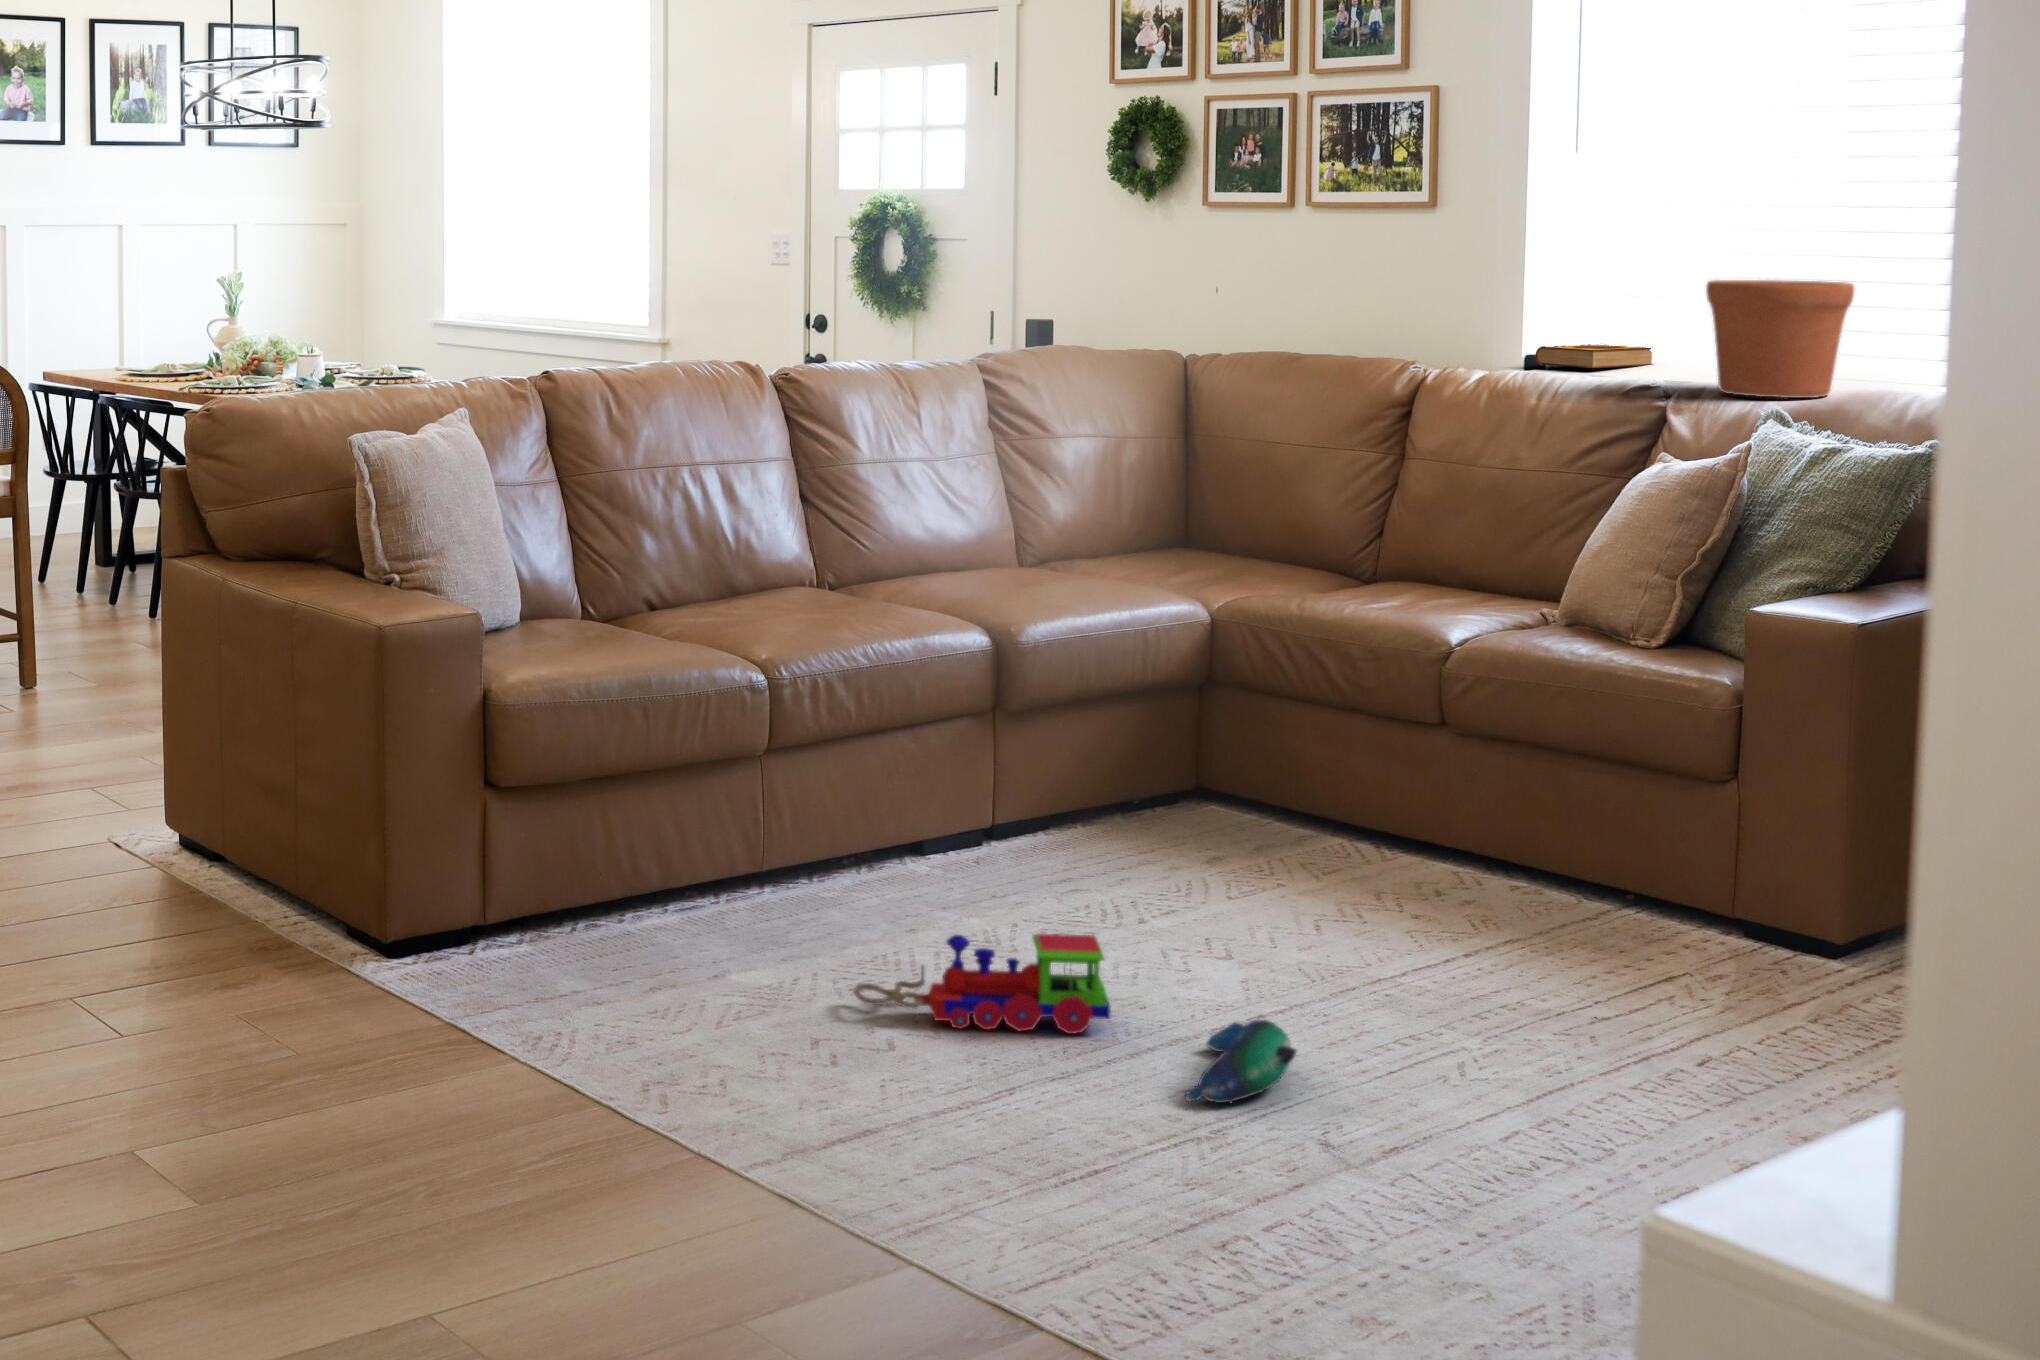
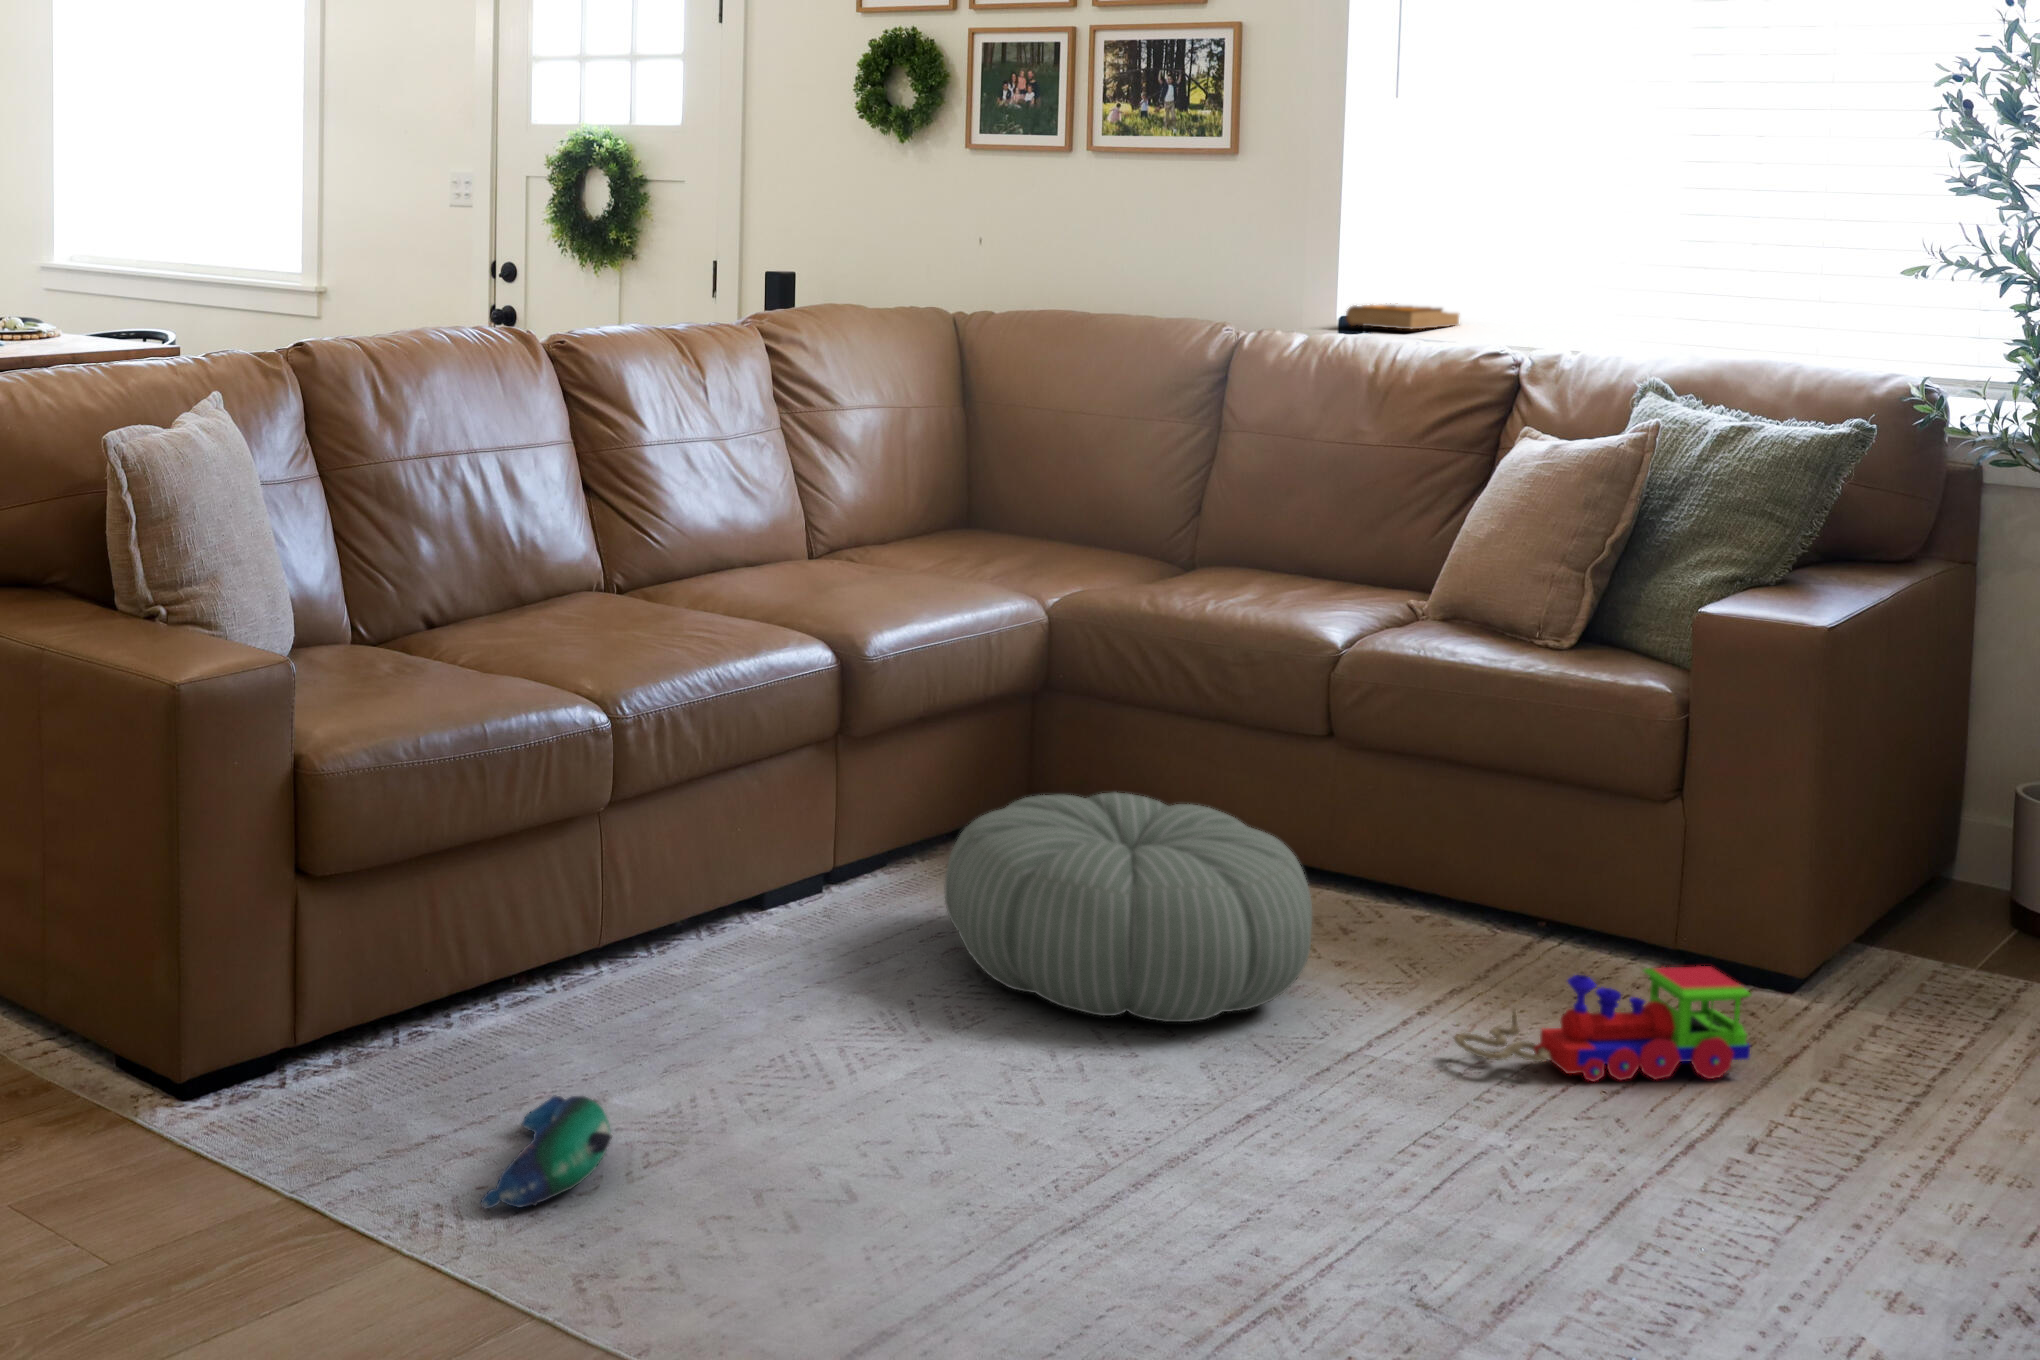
flower pot: present [1706,280,1854,398] -> none [1562,237,1717,365]
pouf: none [1056,762,1372,947] -> present [944,792,1312,1022]
toy train: present [854,934,1110,1034] -> present [1454,966,1750,1081]
plush toy: present [1185,1020,1297,1103] -> present [481,1096,612,1209]

